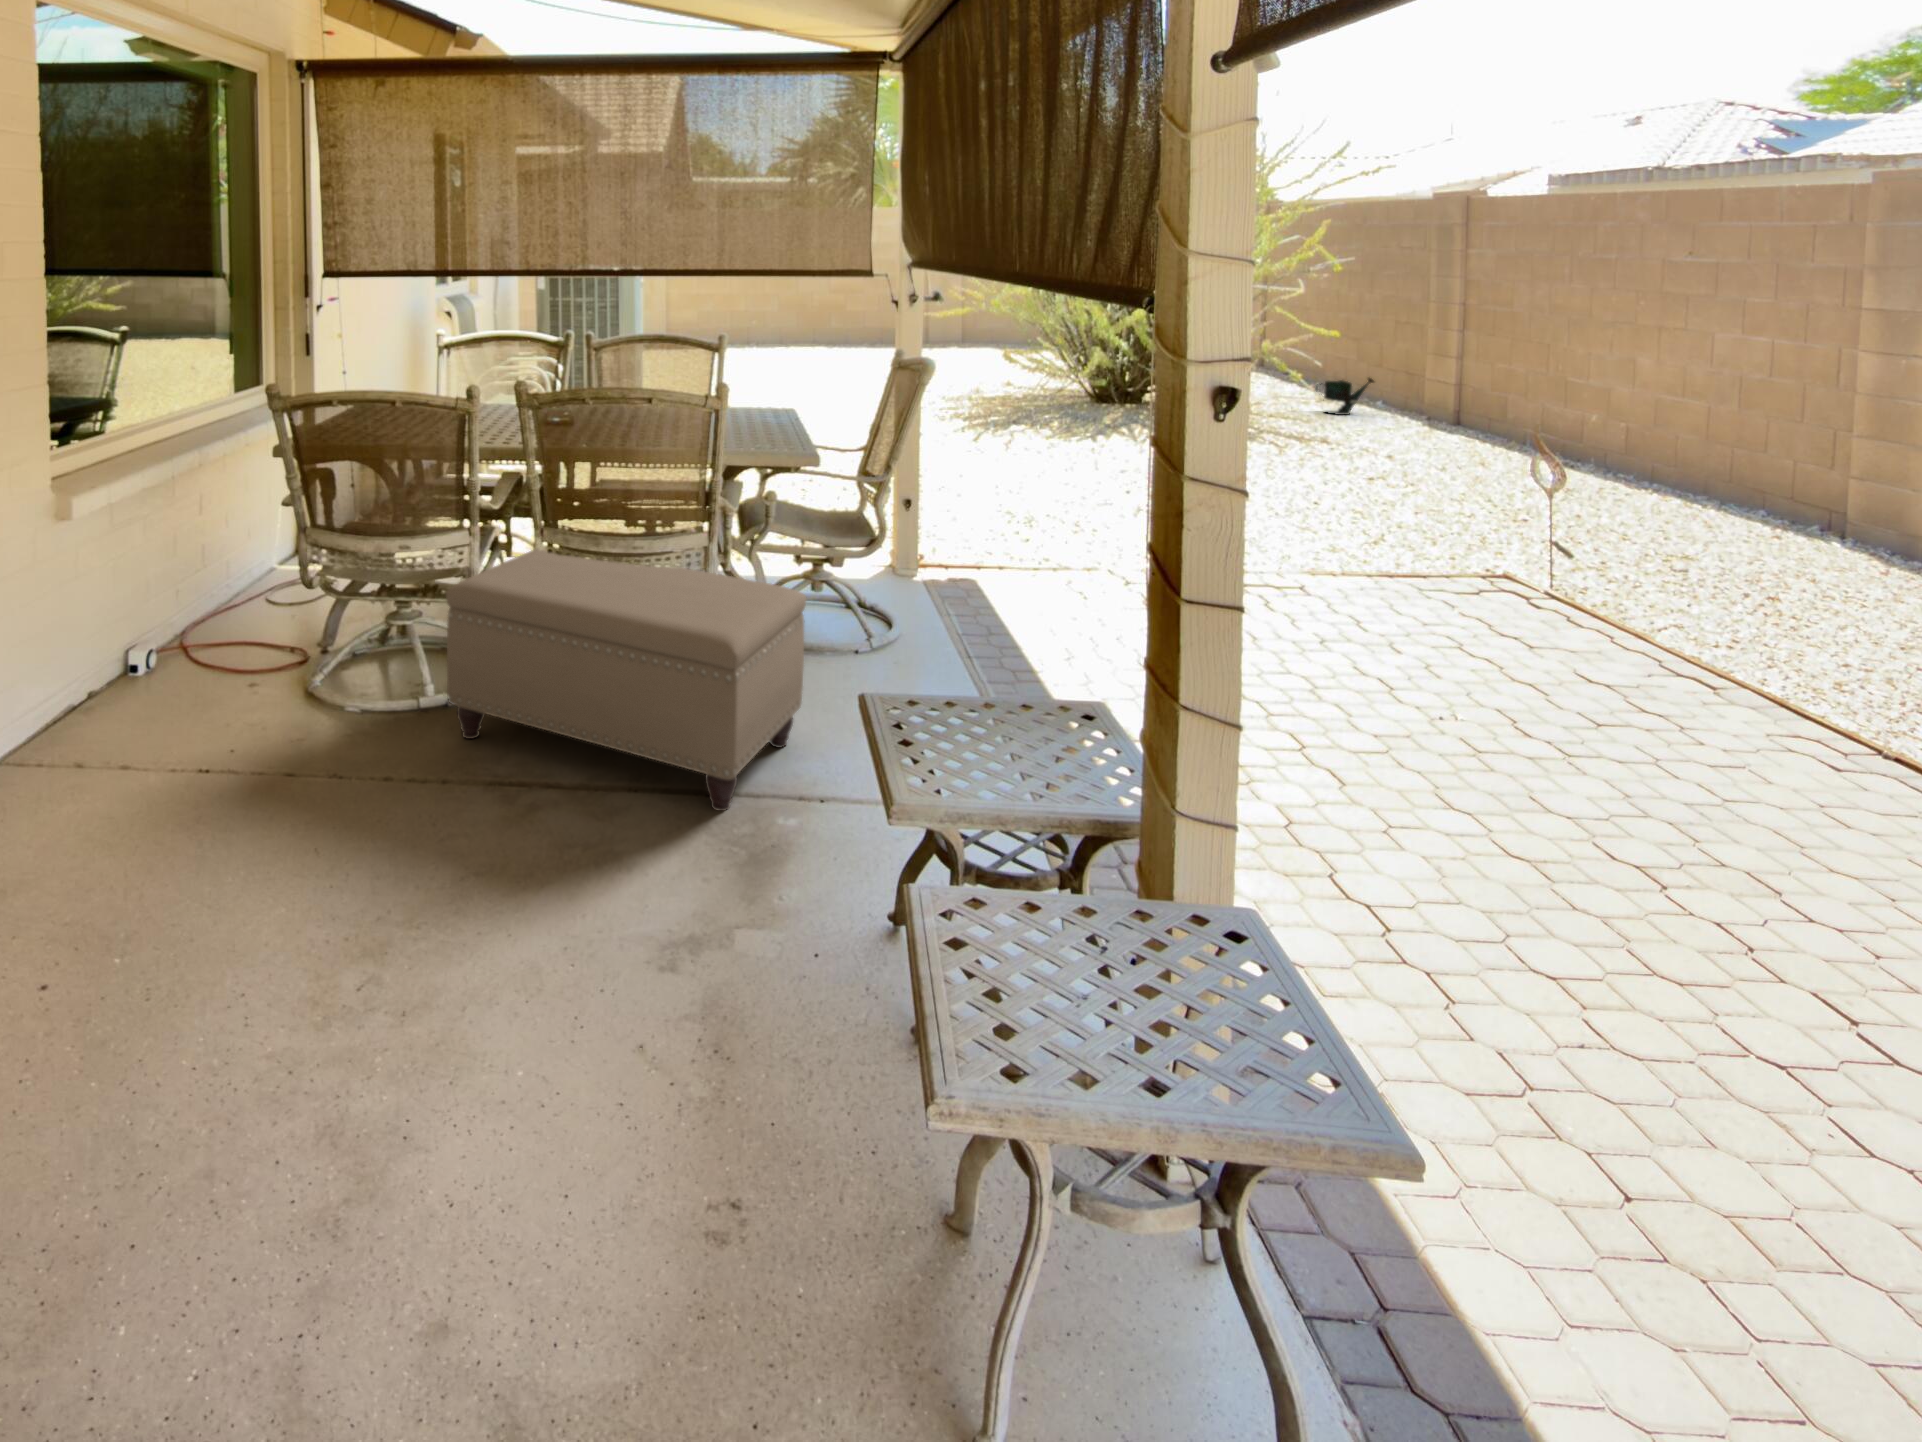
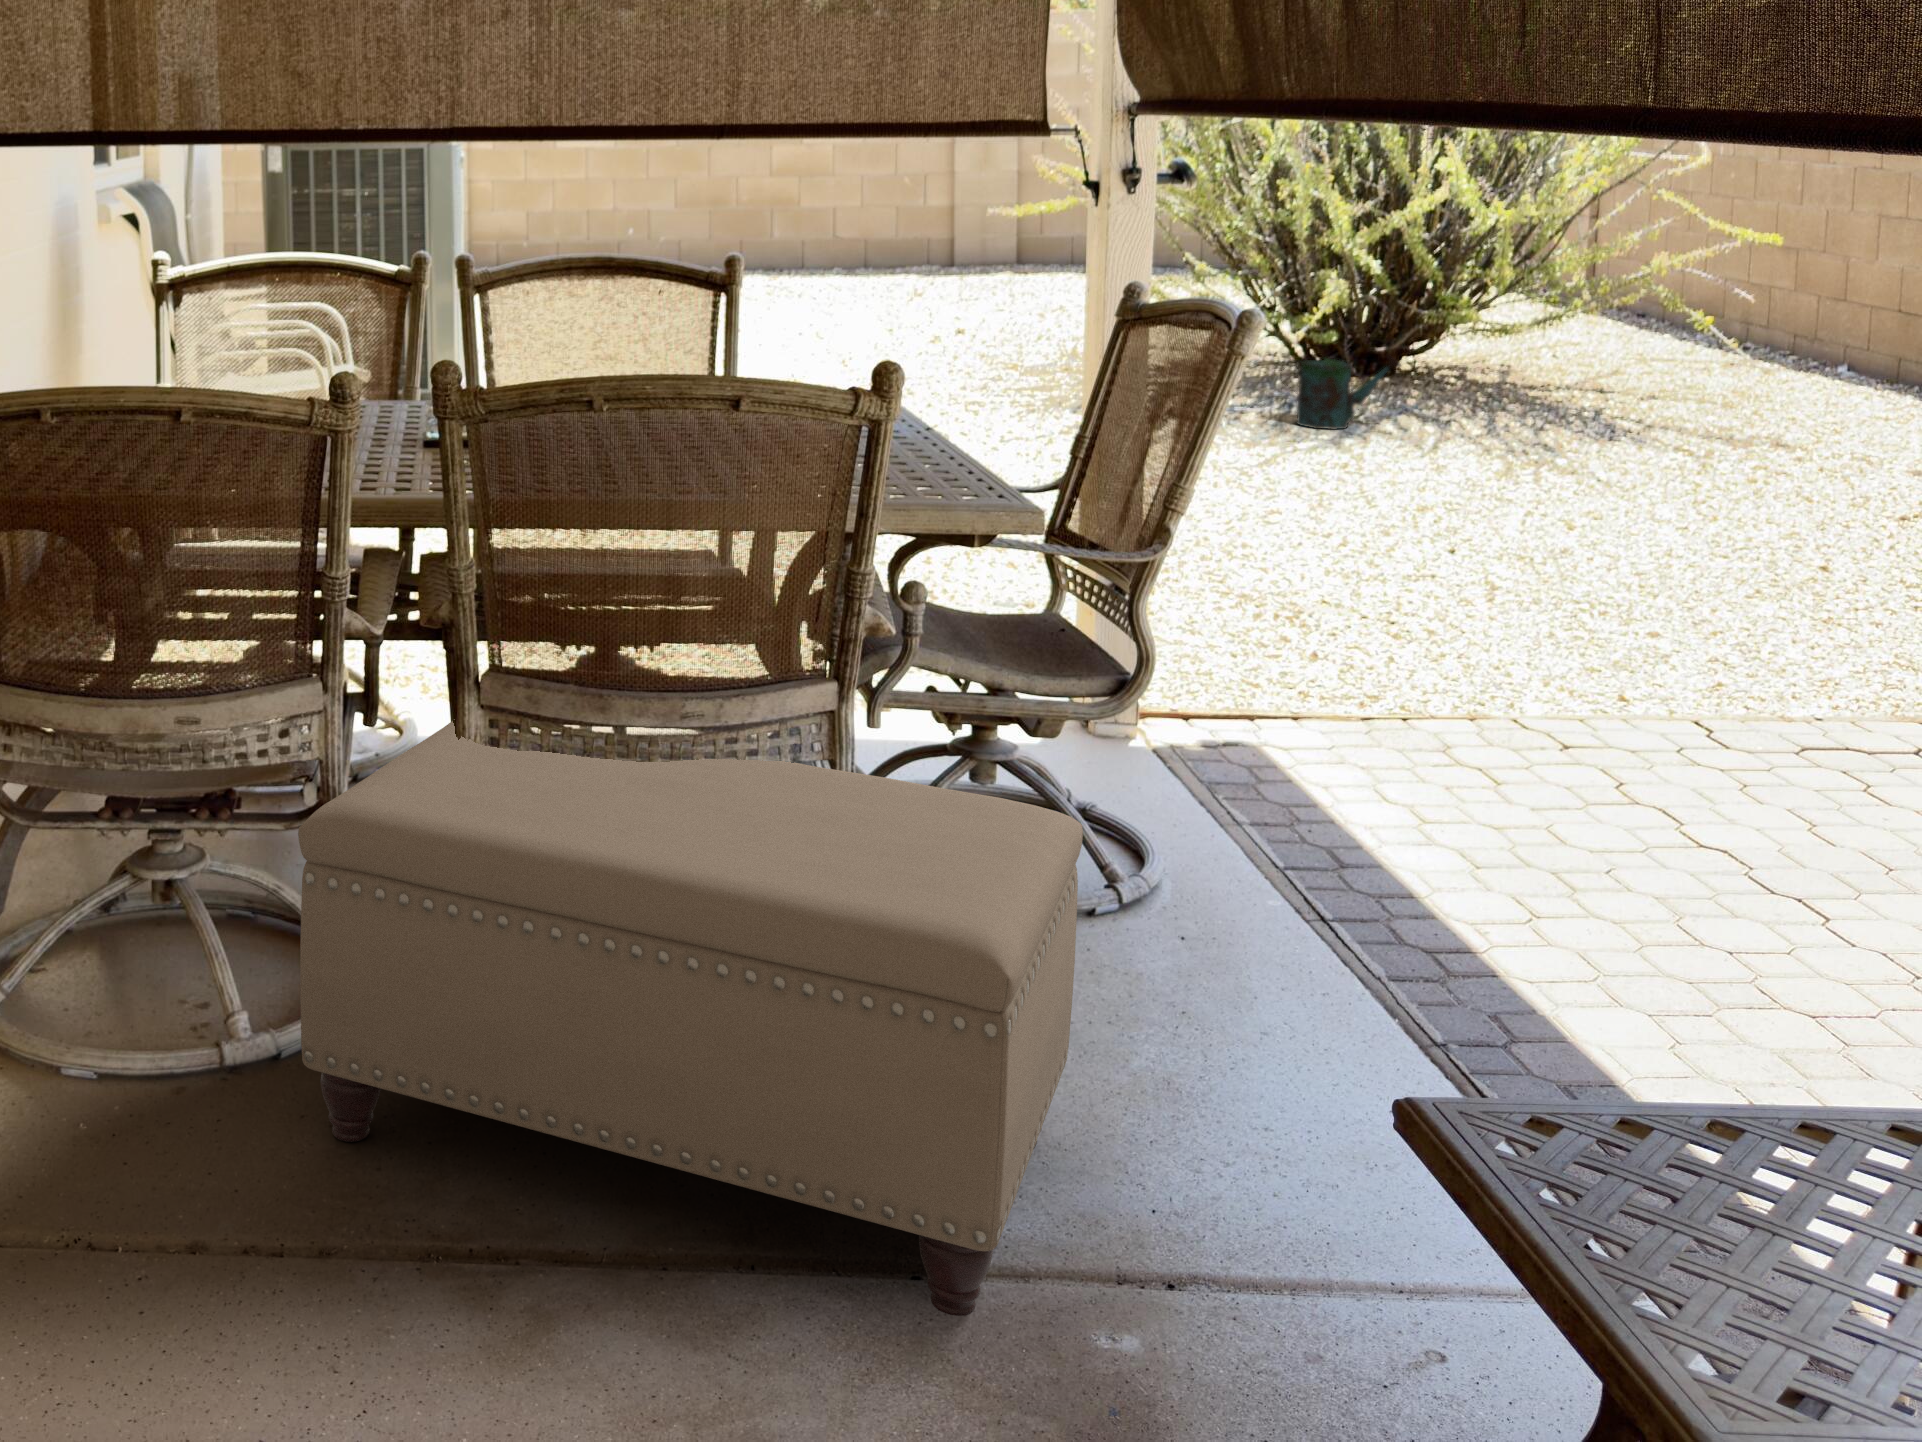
watering can: present [1324,378,1374,415] -> present [1283,356,1401,429]

